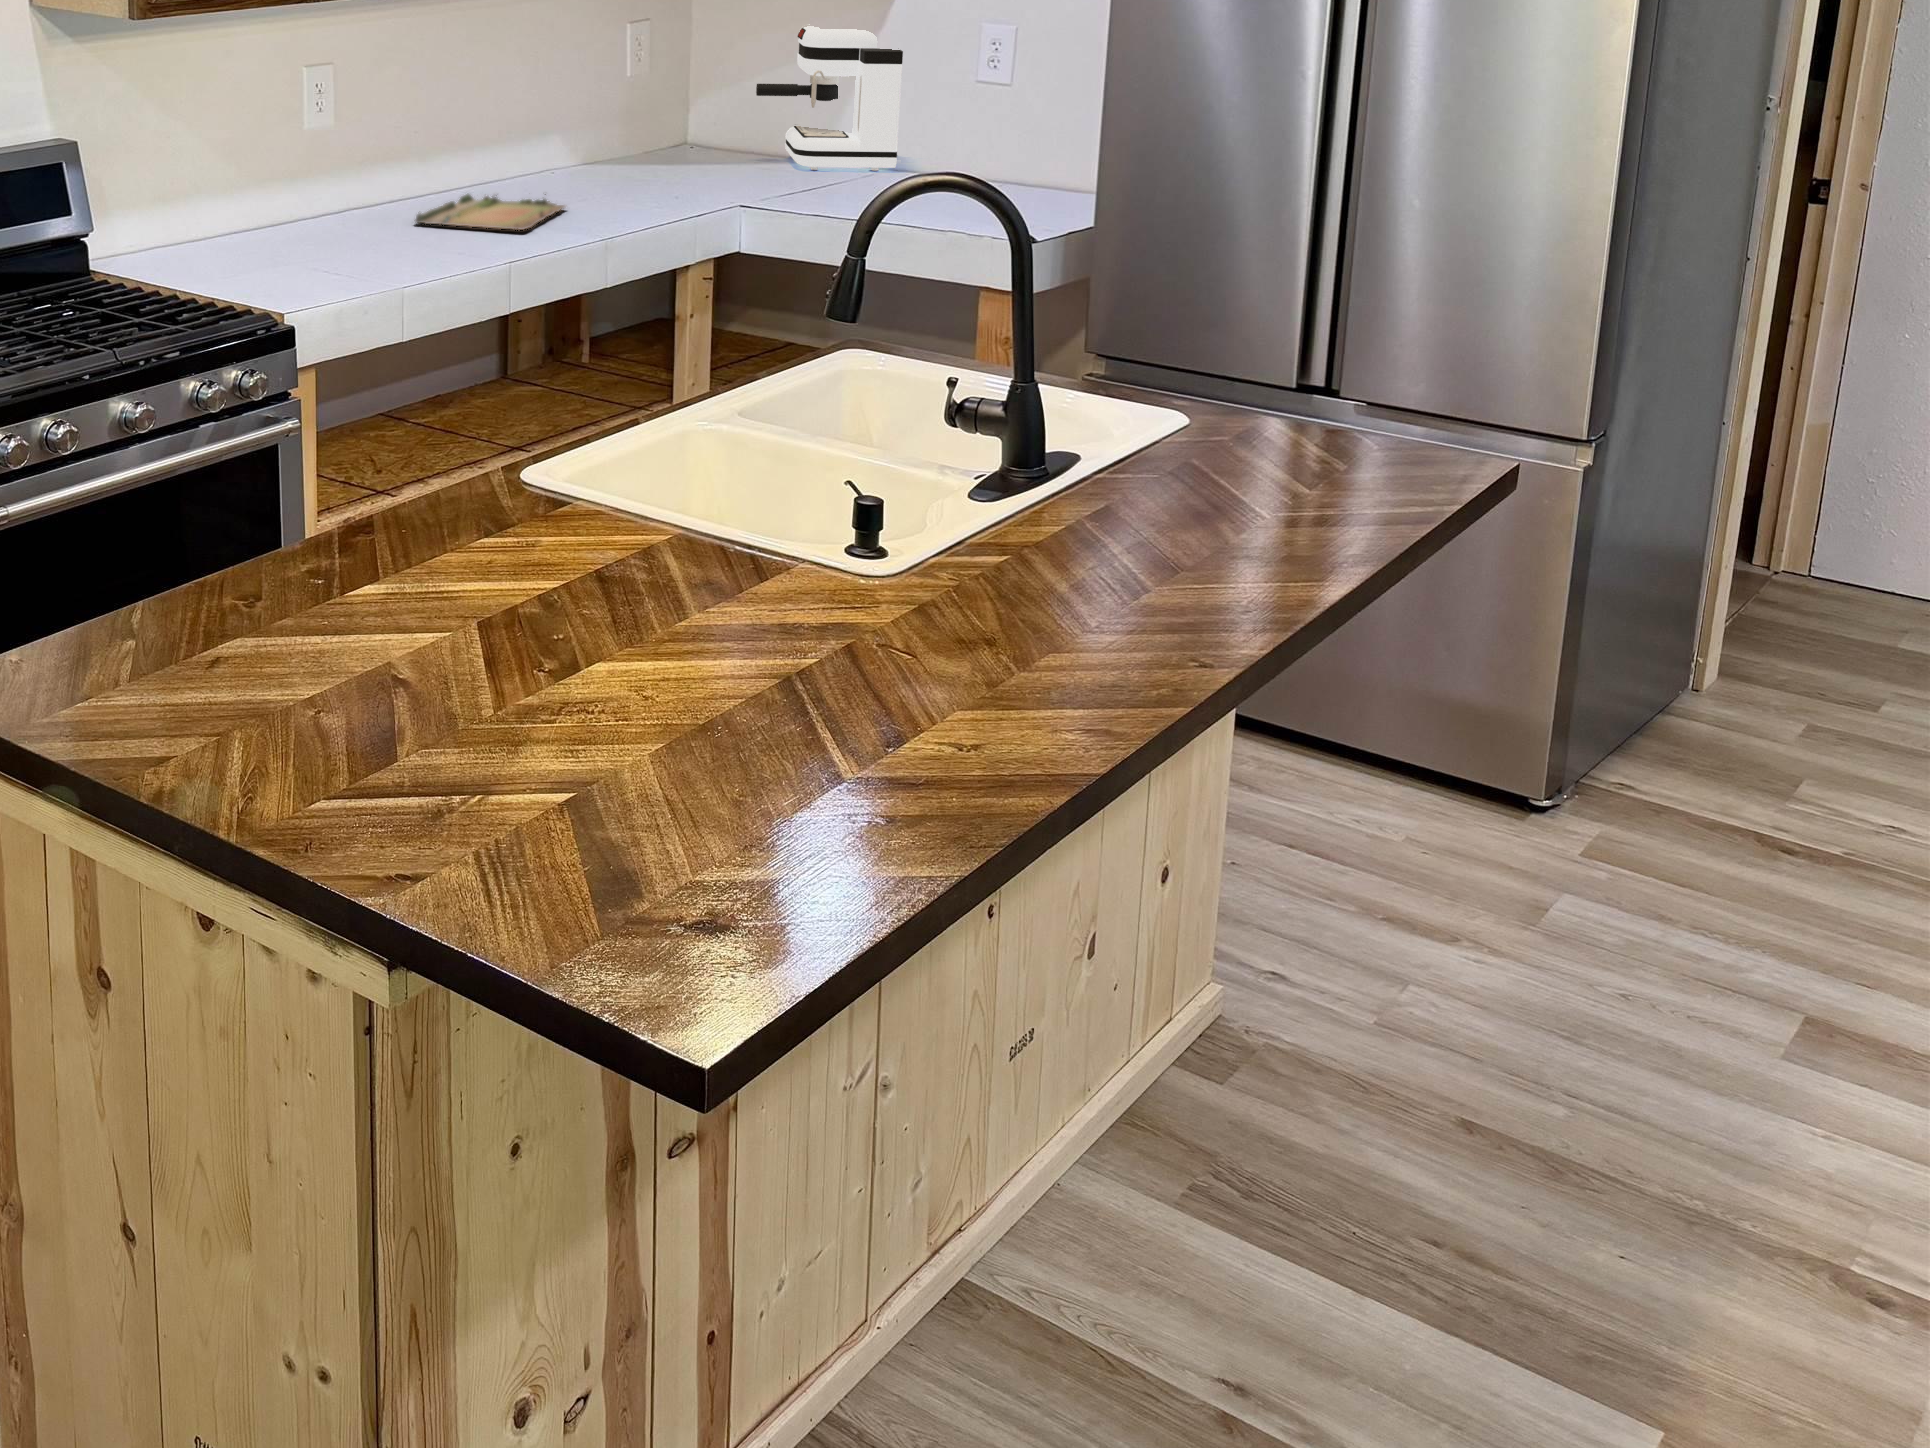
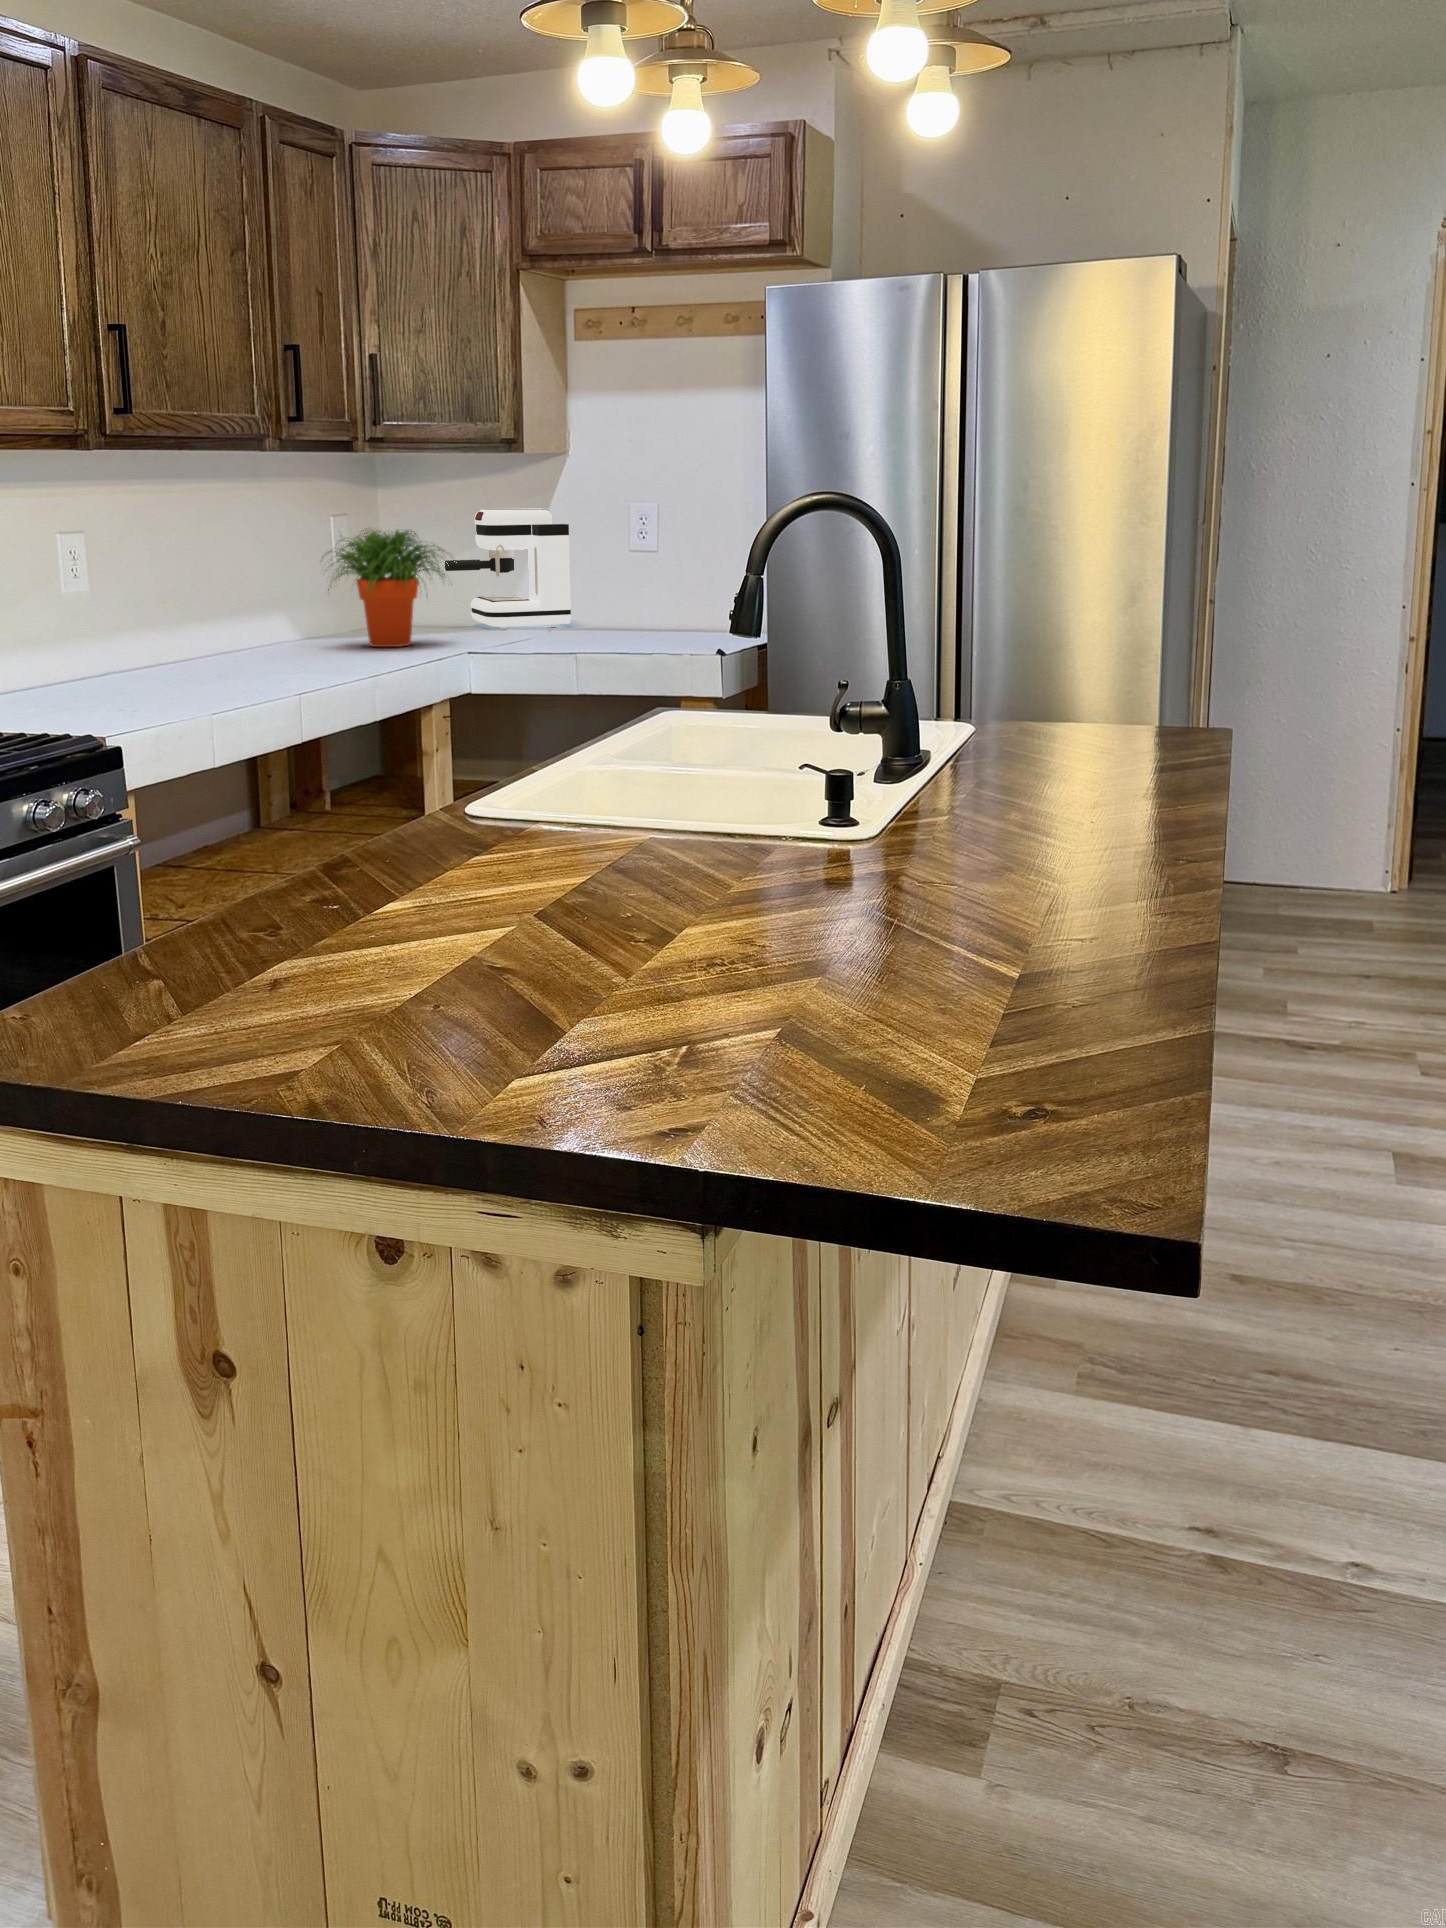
potted plant: none [595,56,749,192] -> present [326,528,445,647]
tray: present [415,194,565,230] -> none [182,645,318,677]

